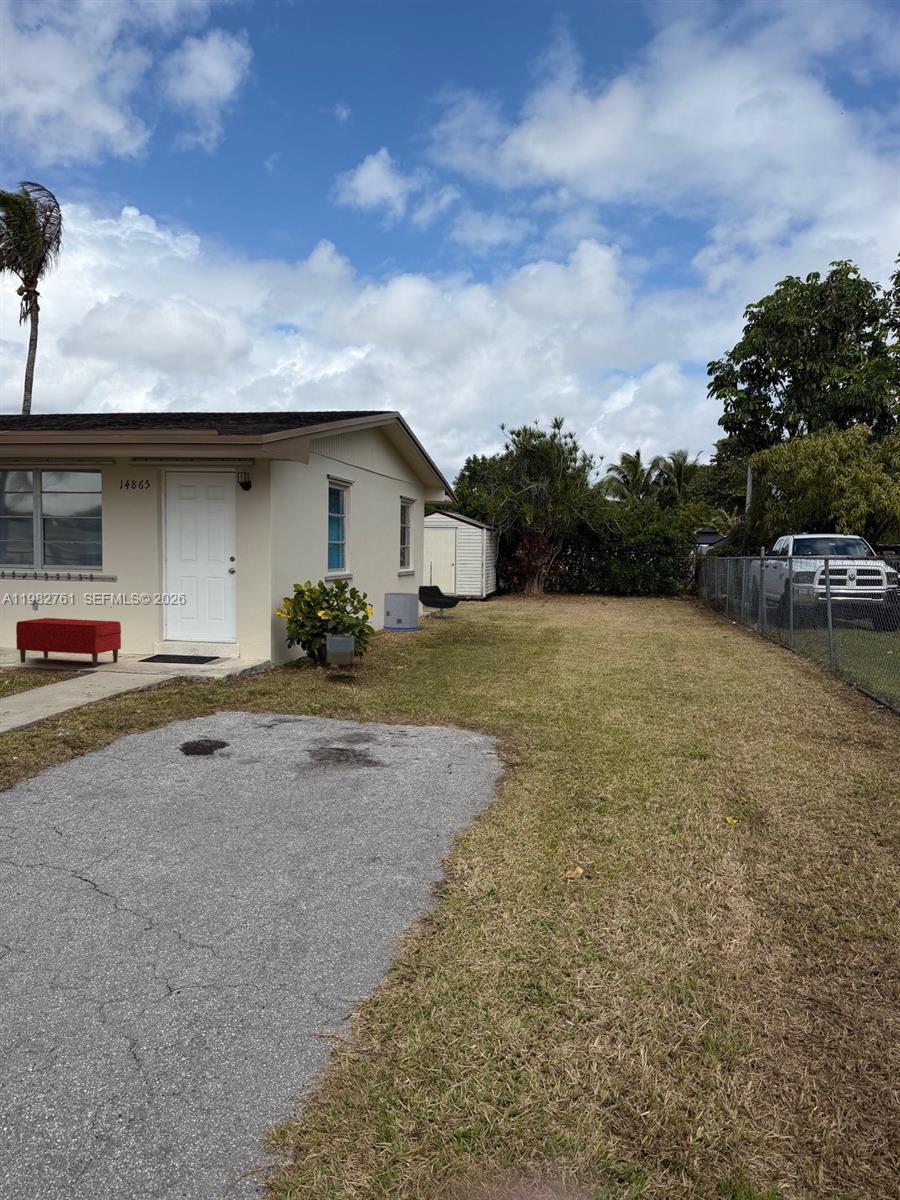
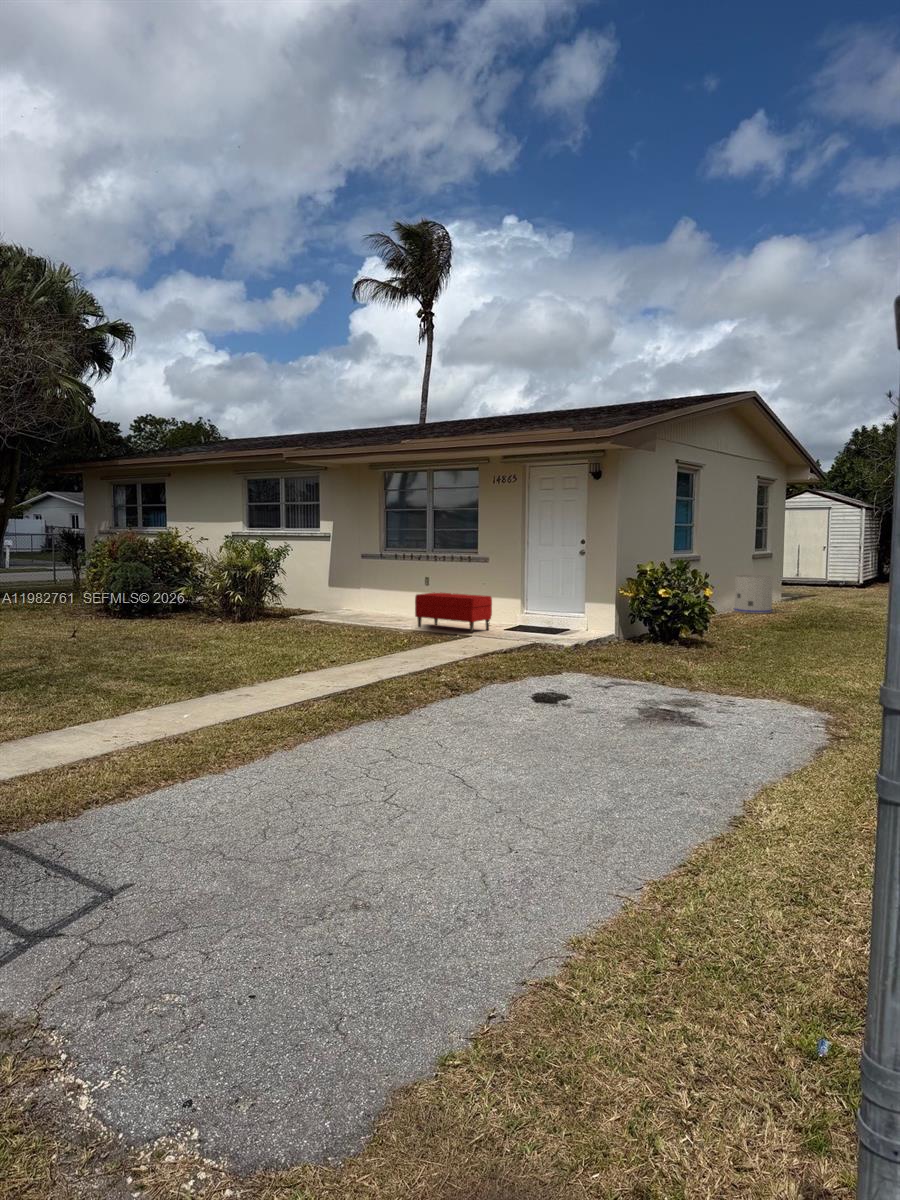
lounge chair: present [418,585,460,619] -> none [775,569,823,603]
planter: present [326,635,354,666] -> none [667,612,695,652]

